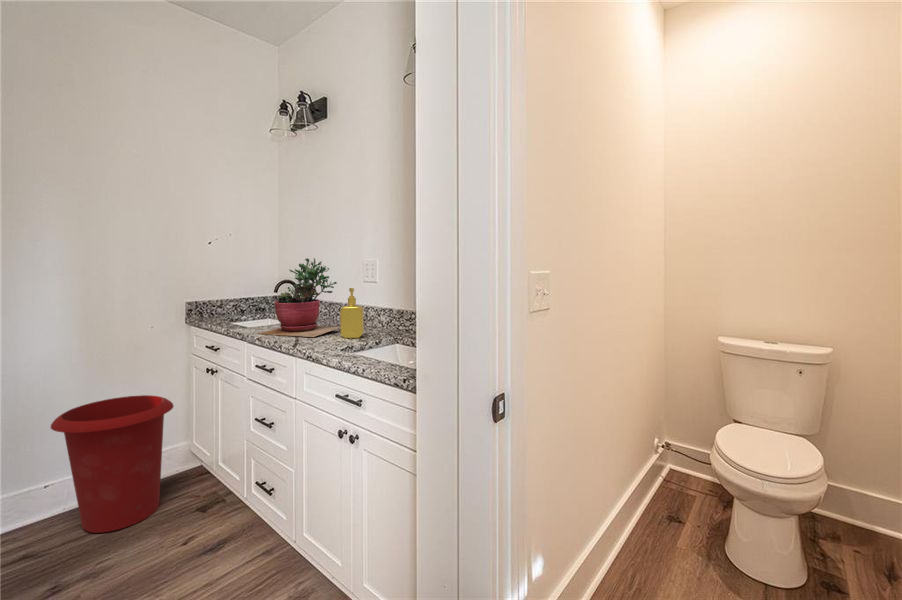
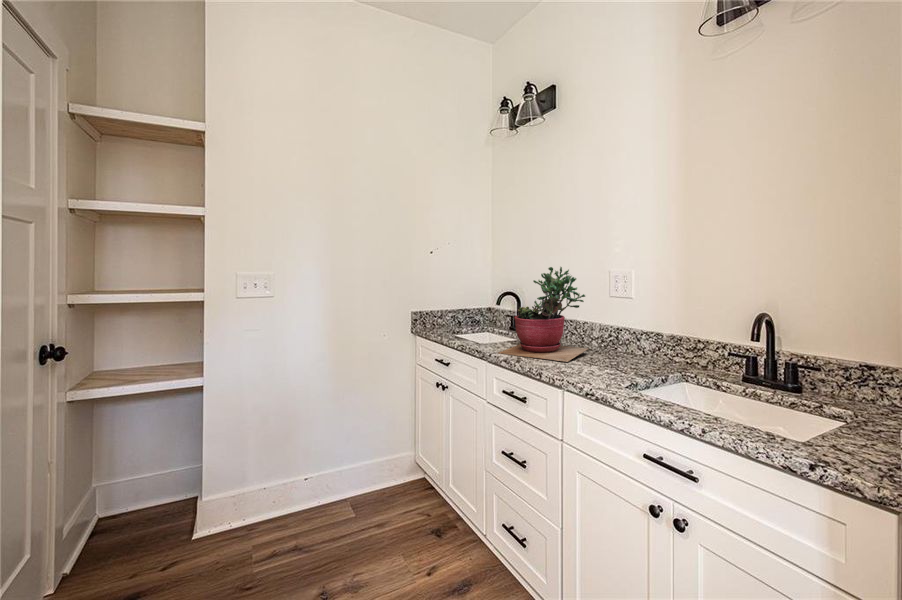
soap dispenser: present [340,288,364,338] -> none [600,303,630,366]
waste bin: present [51,395,173,533] -> none [311,405,408,543]

